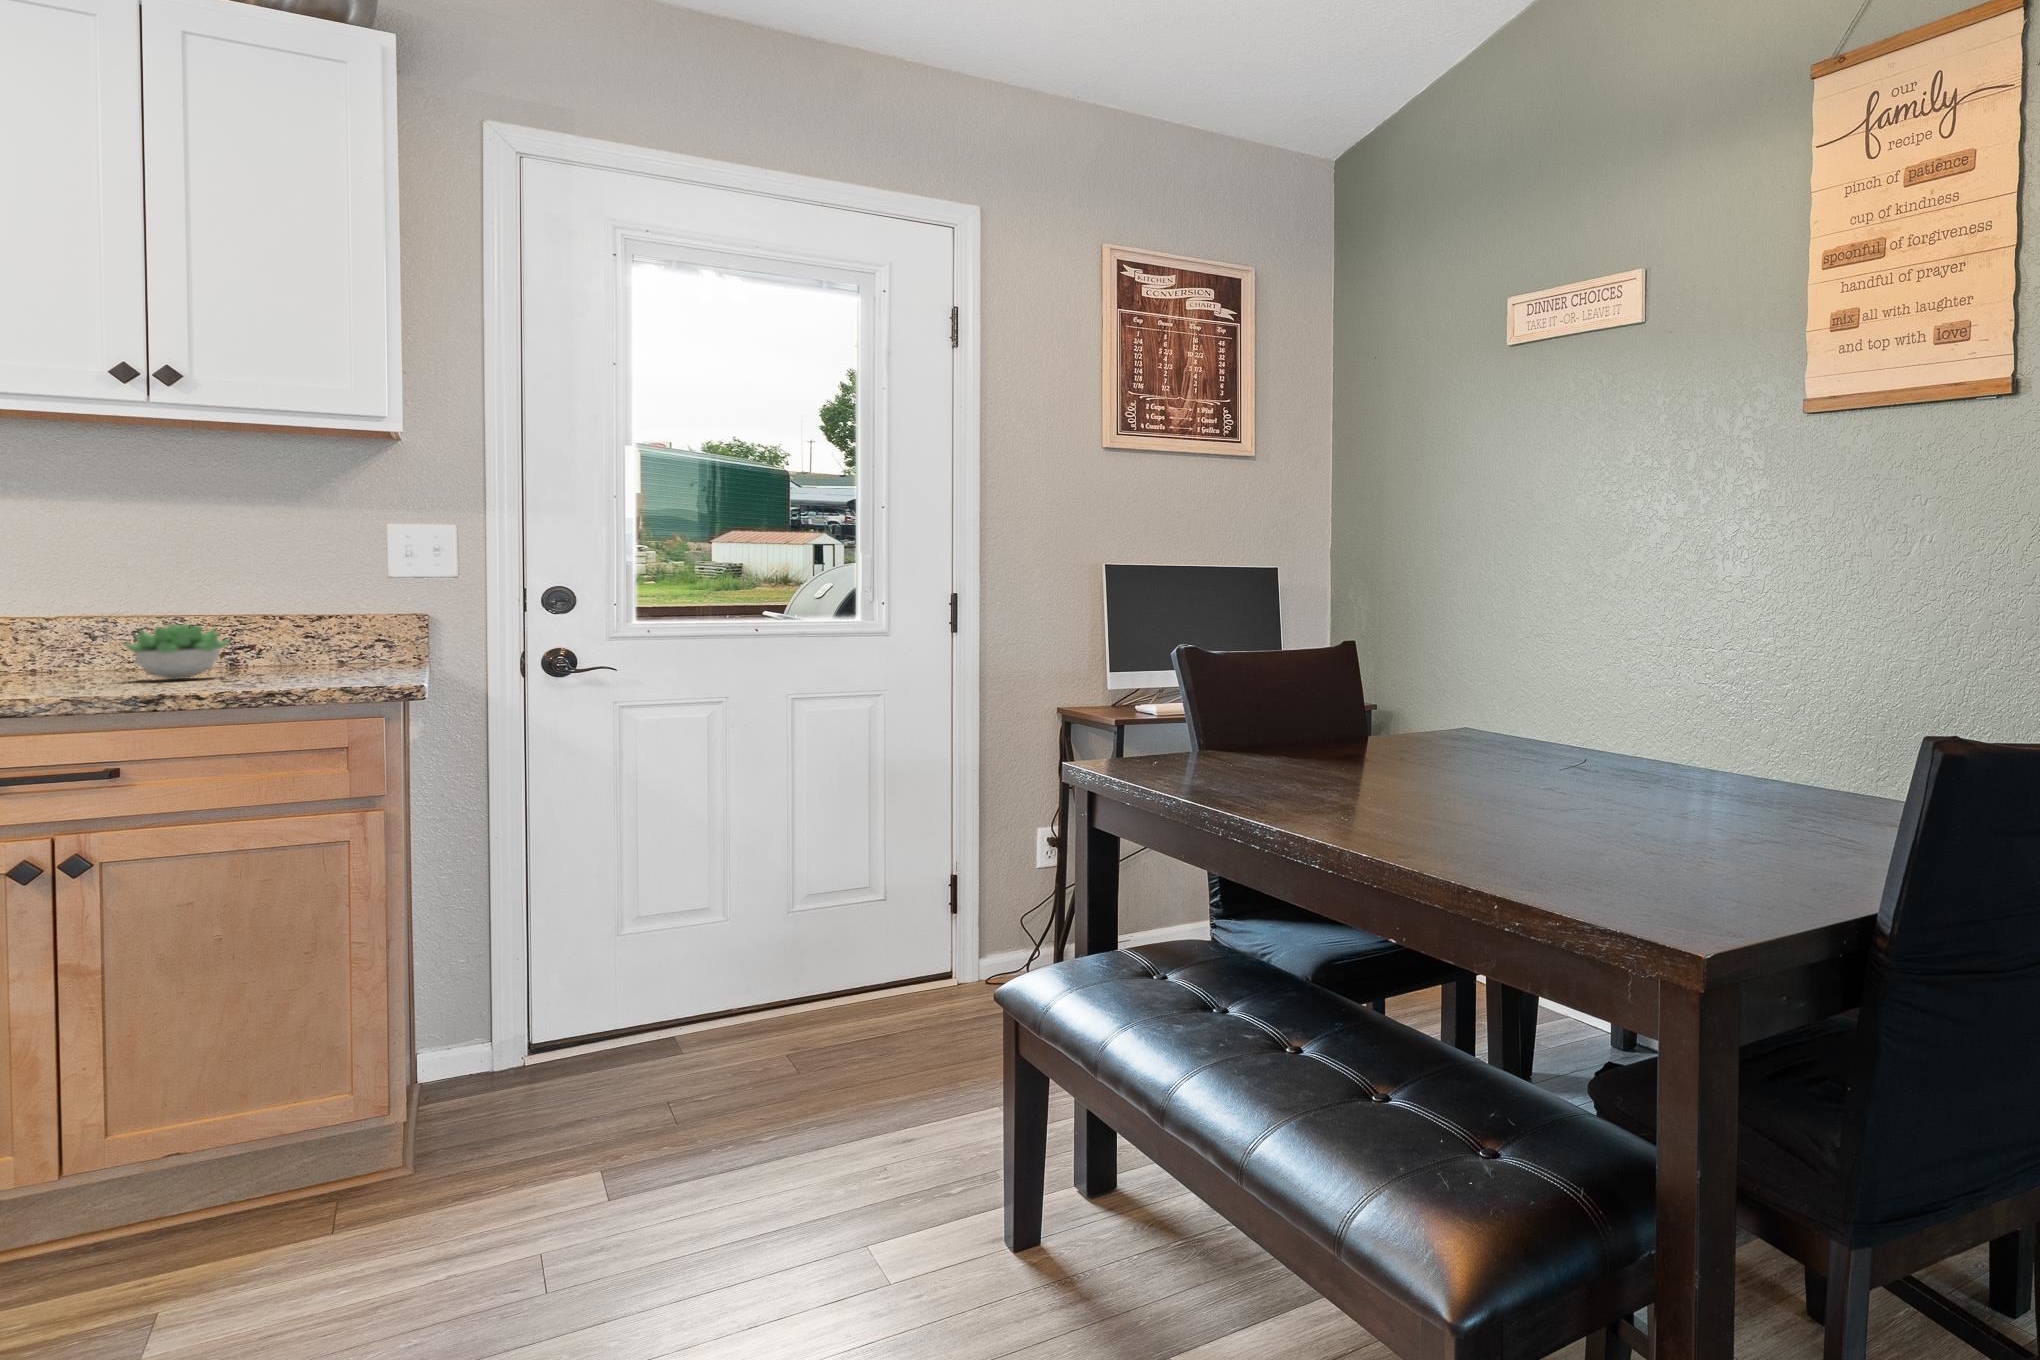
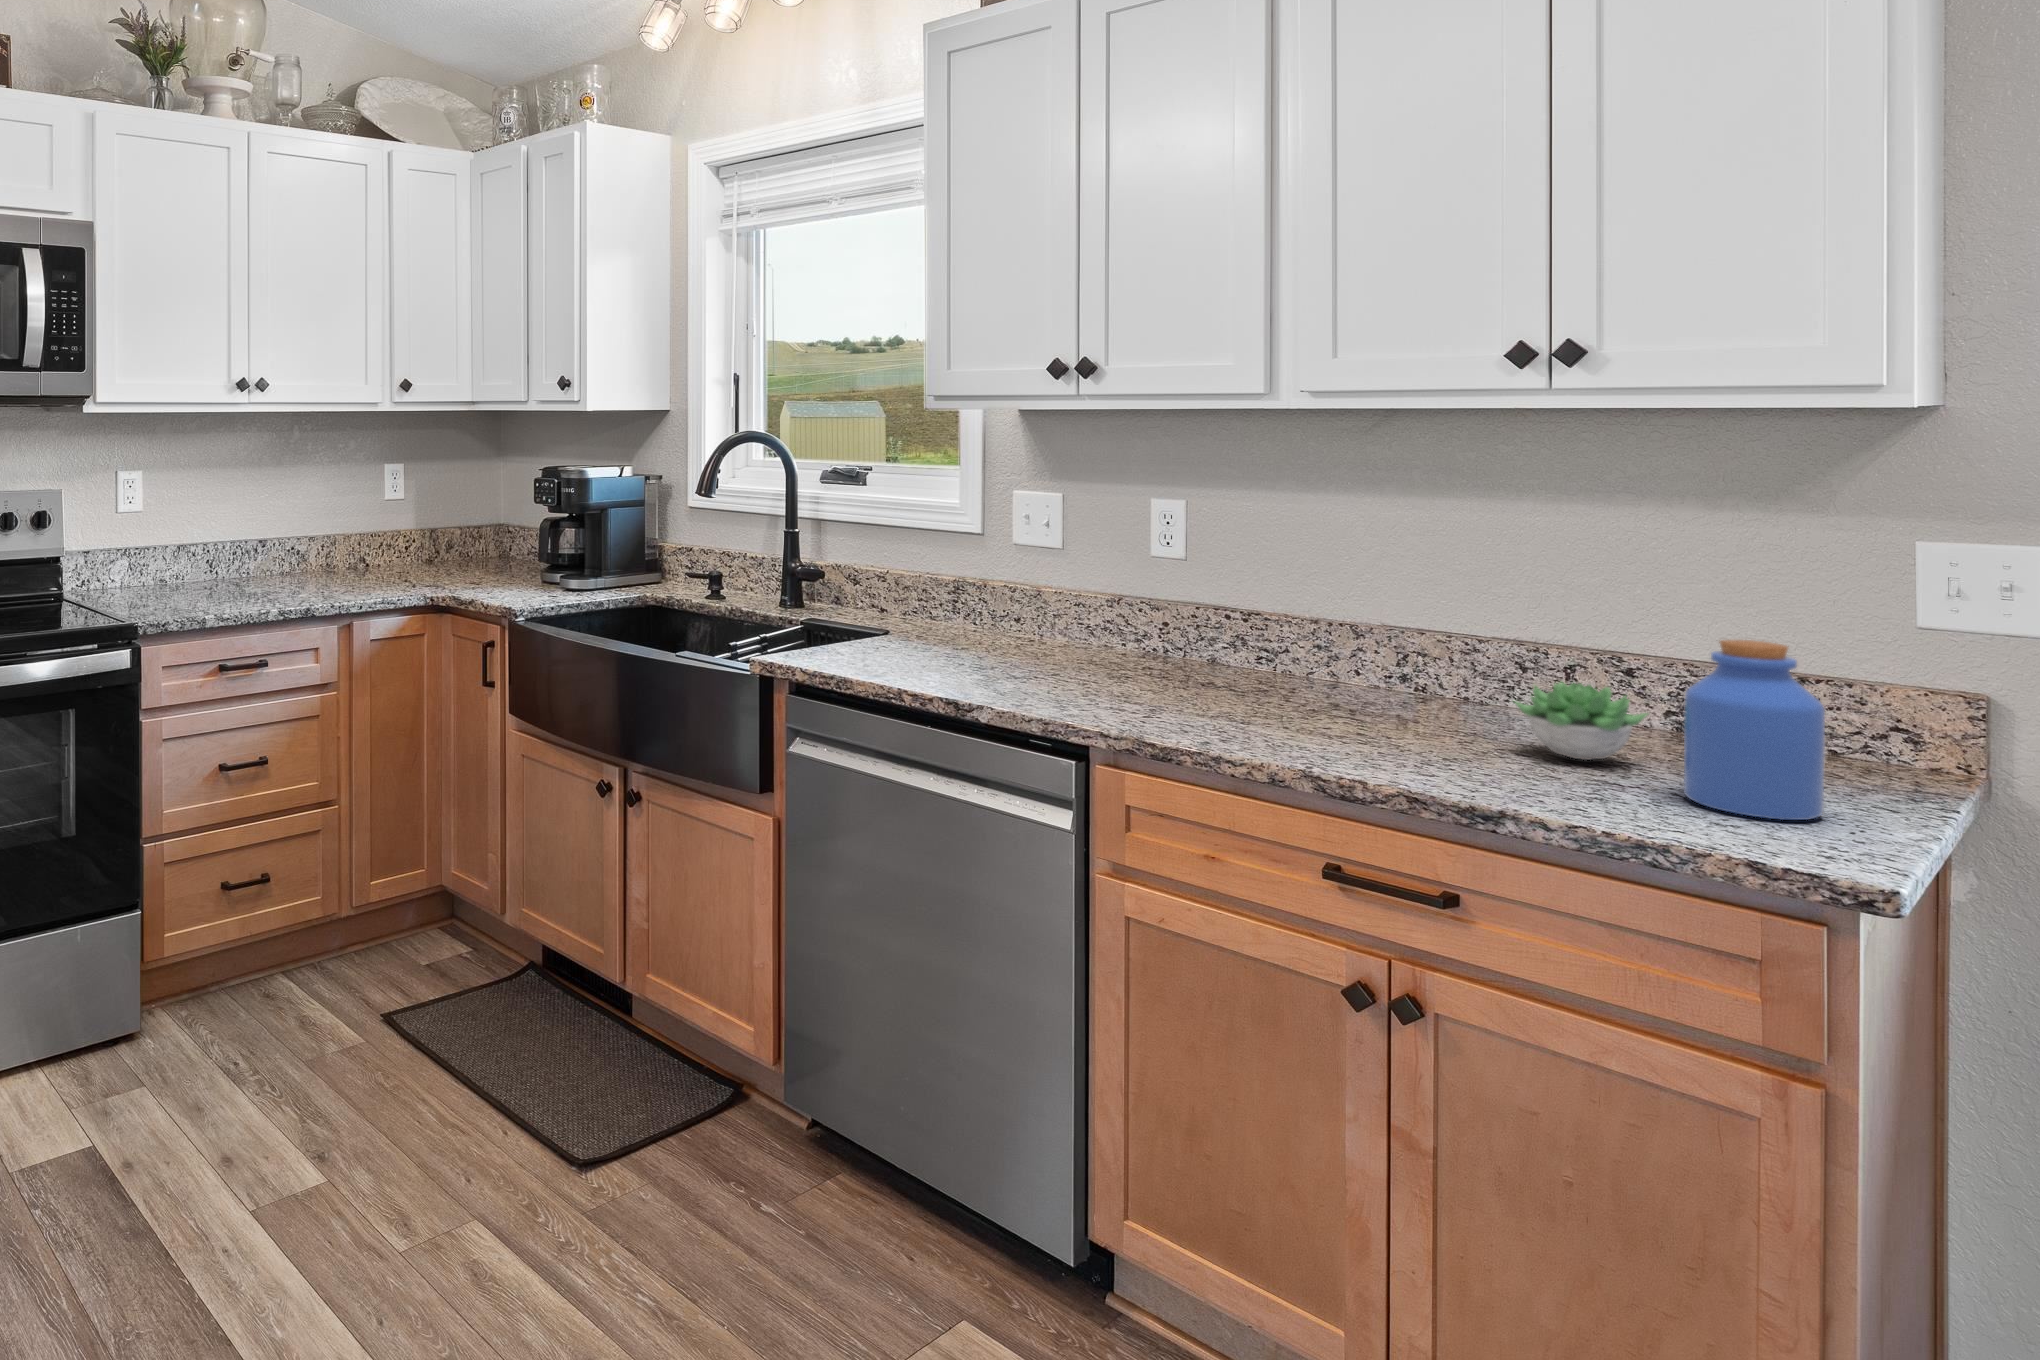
jar: none [272,570,361,678] -> present [1684,640,1825,820]

